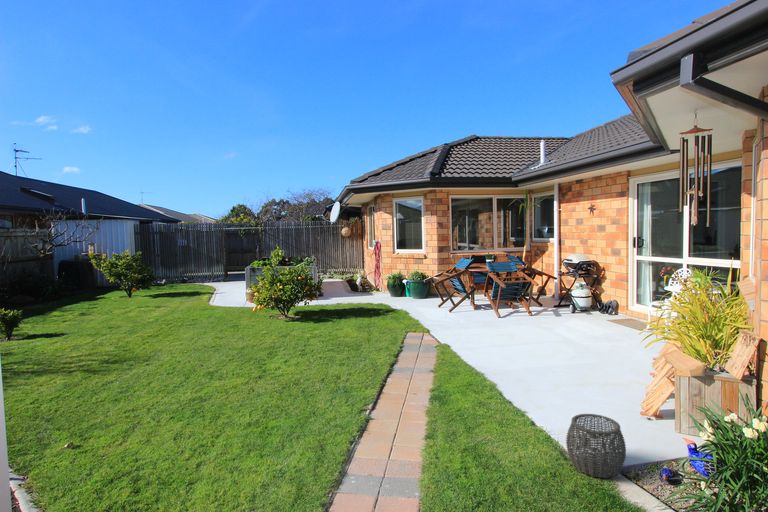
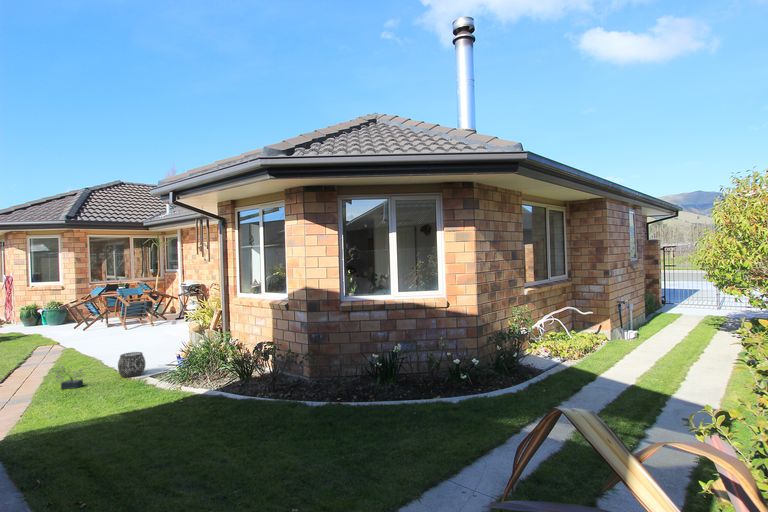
decorative plant: none [458,426,514,489] -> present [56,367,84,389]

